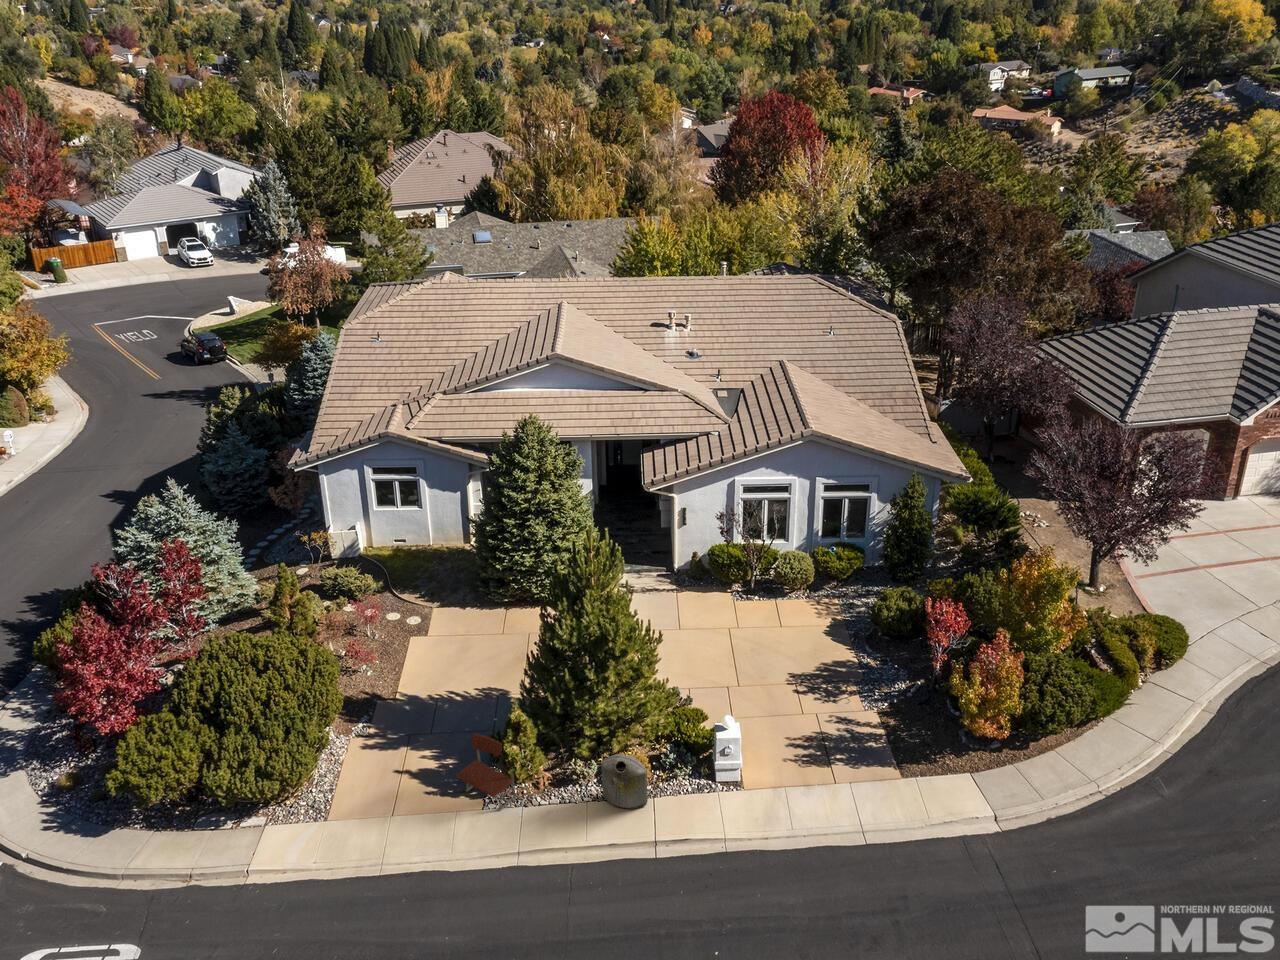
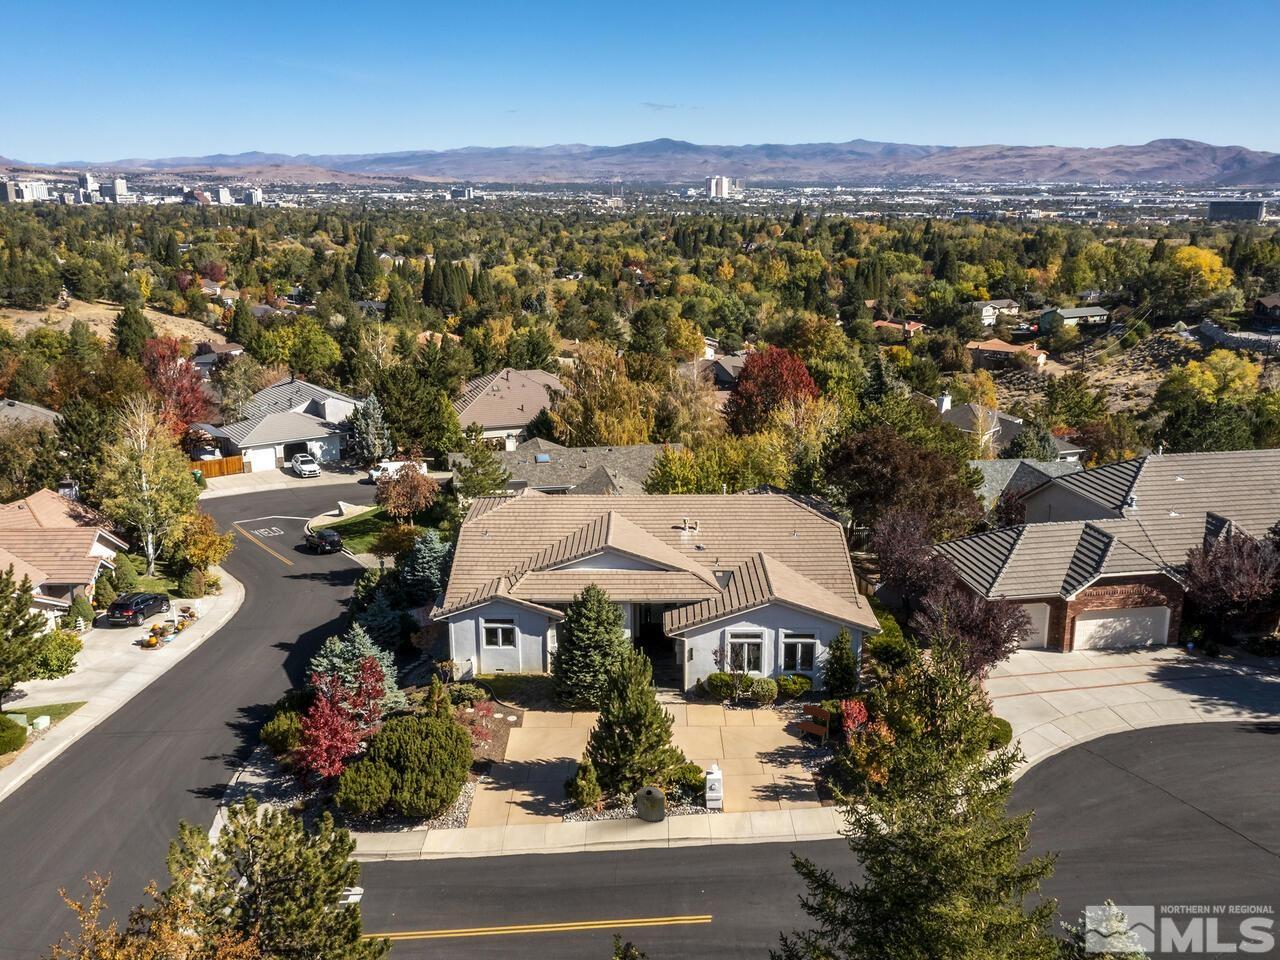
bench: present [456,734,516,810] -> present [796,705,830,745]

